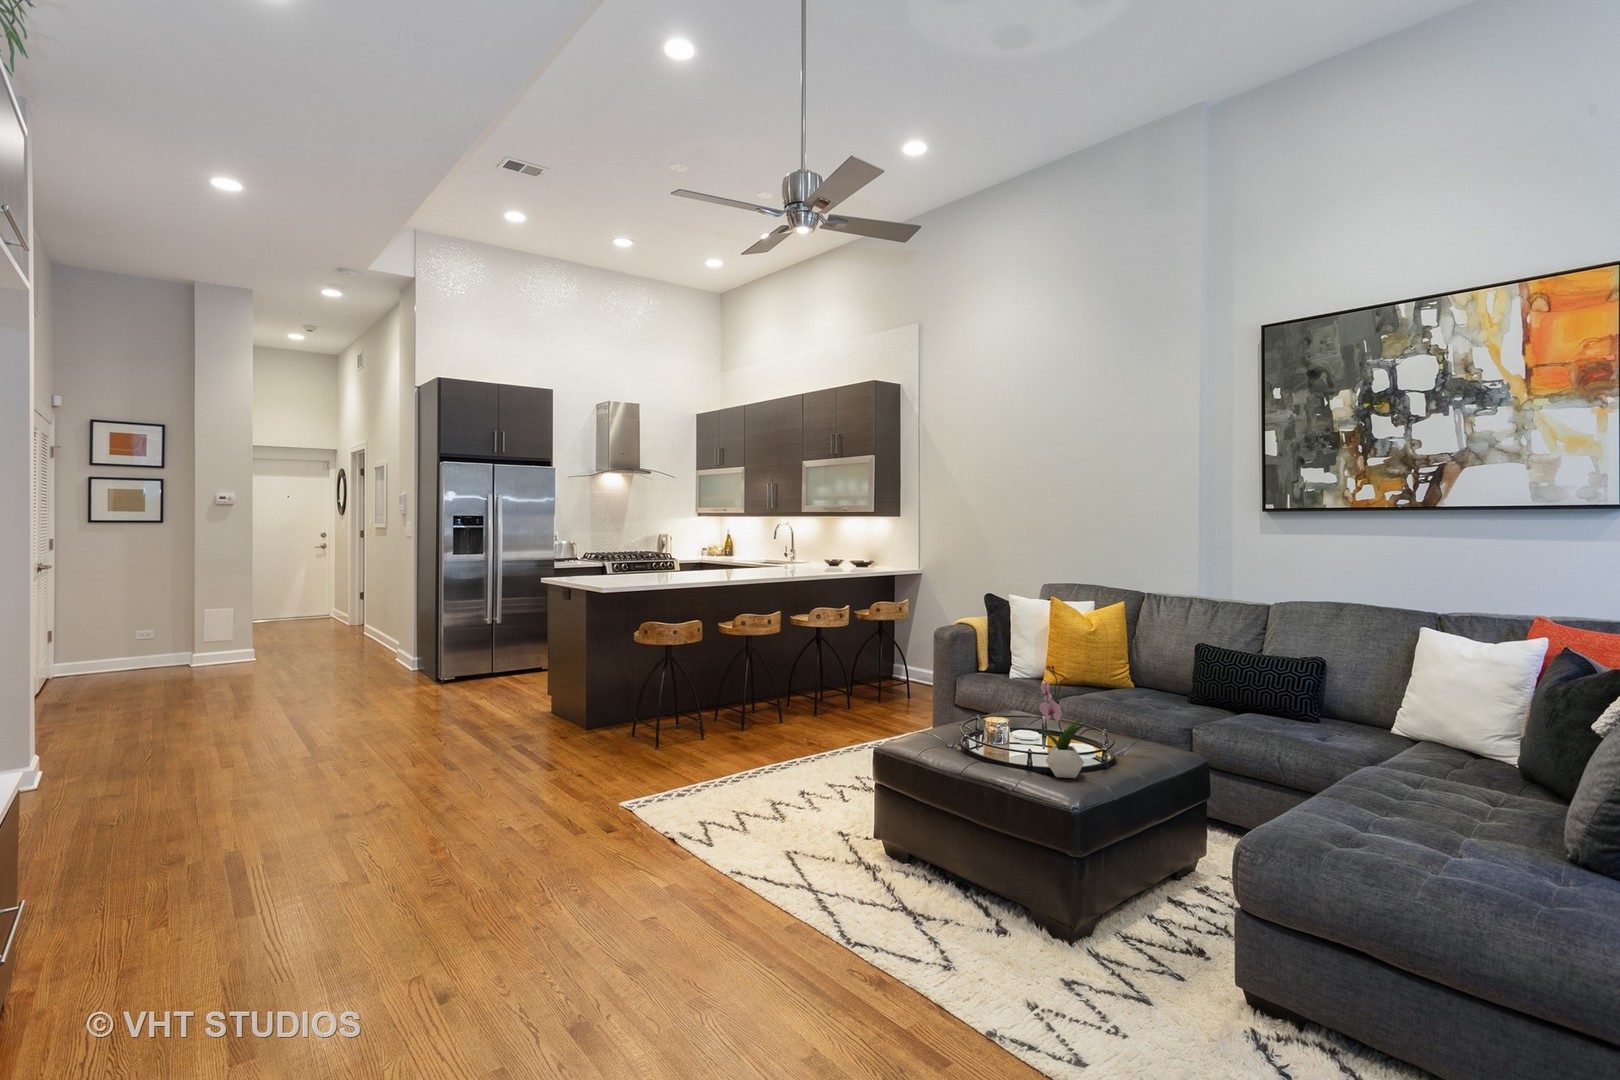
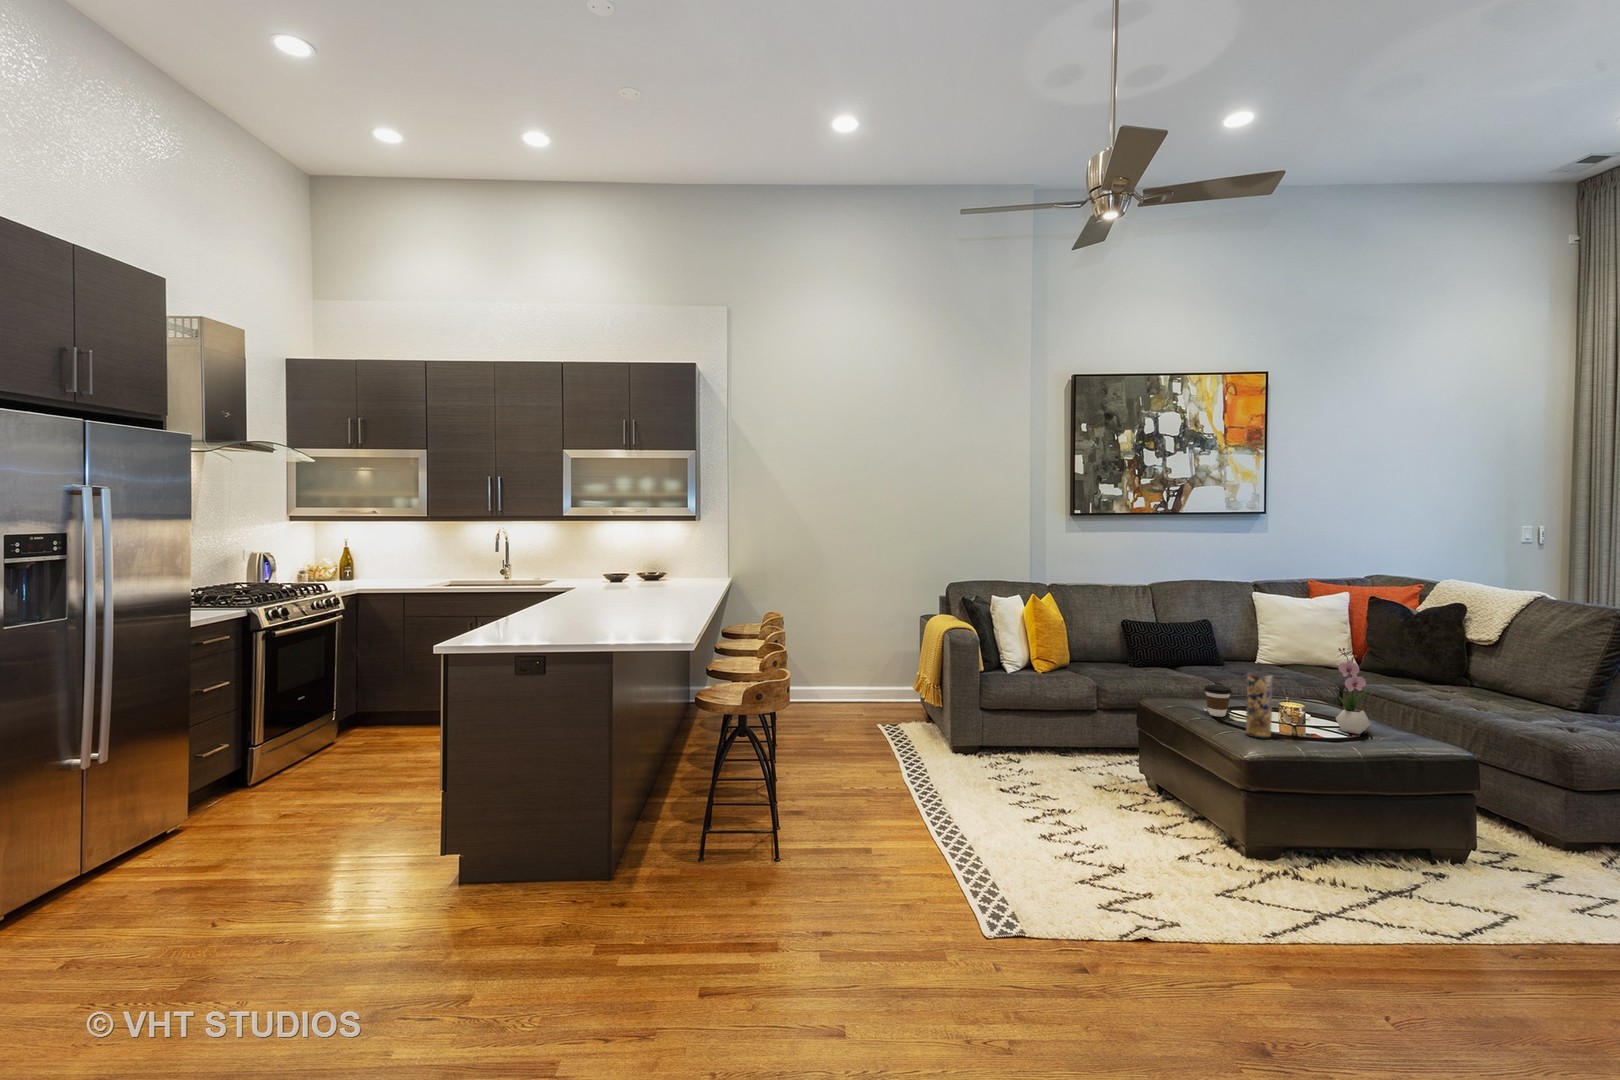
vase: none [936,675,961,750] -> present [1246,672,1273,739]
coffee cup: none [980,697,1009,733] -> present [1204,685,1232,717]

